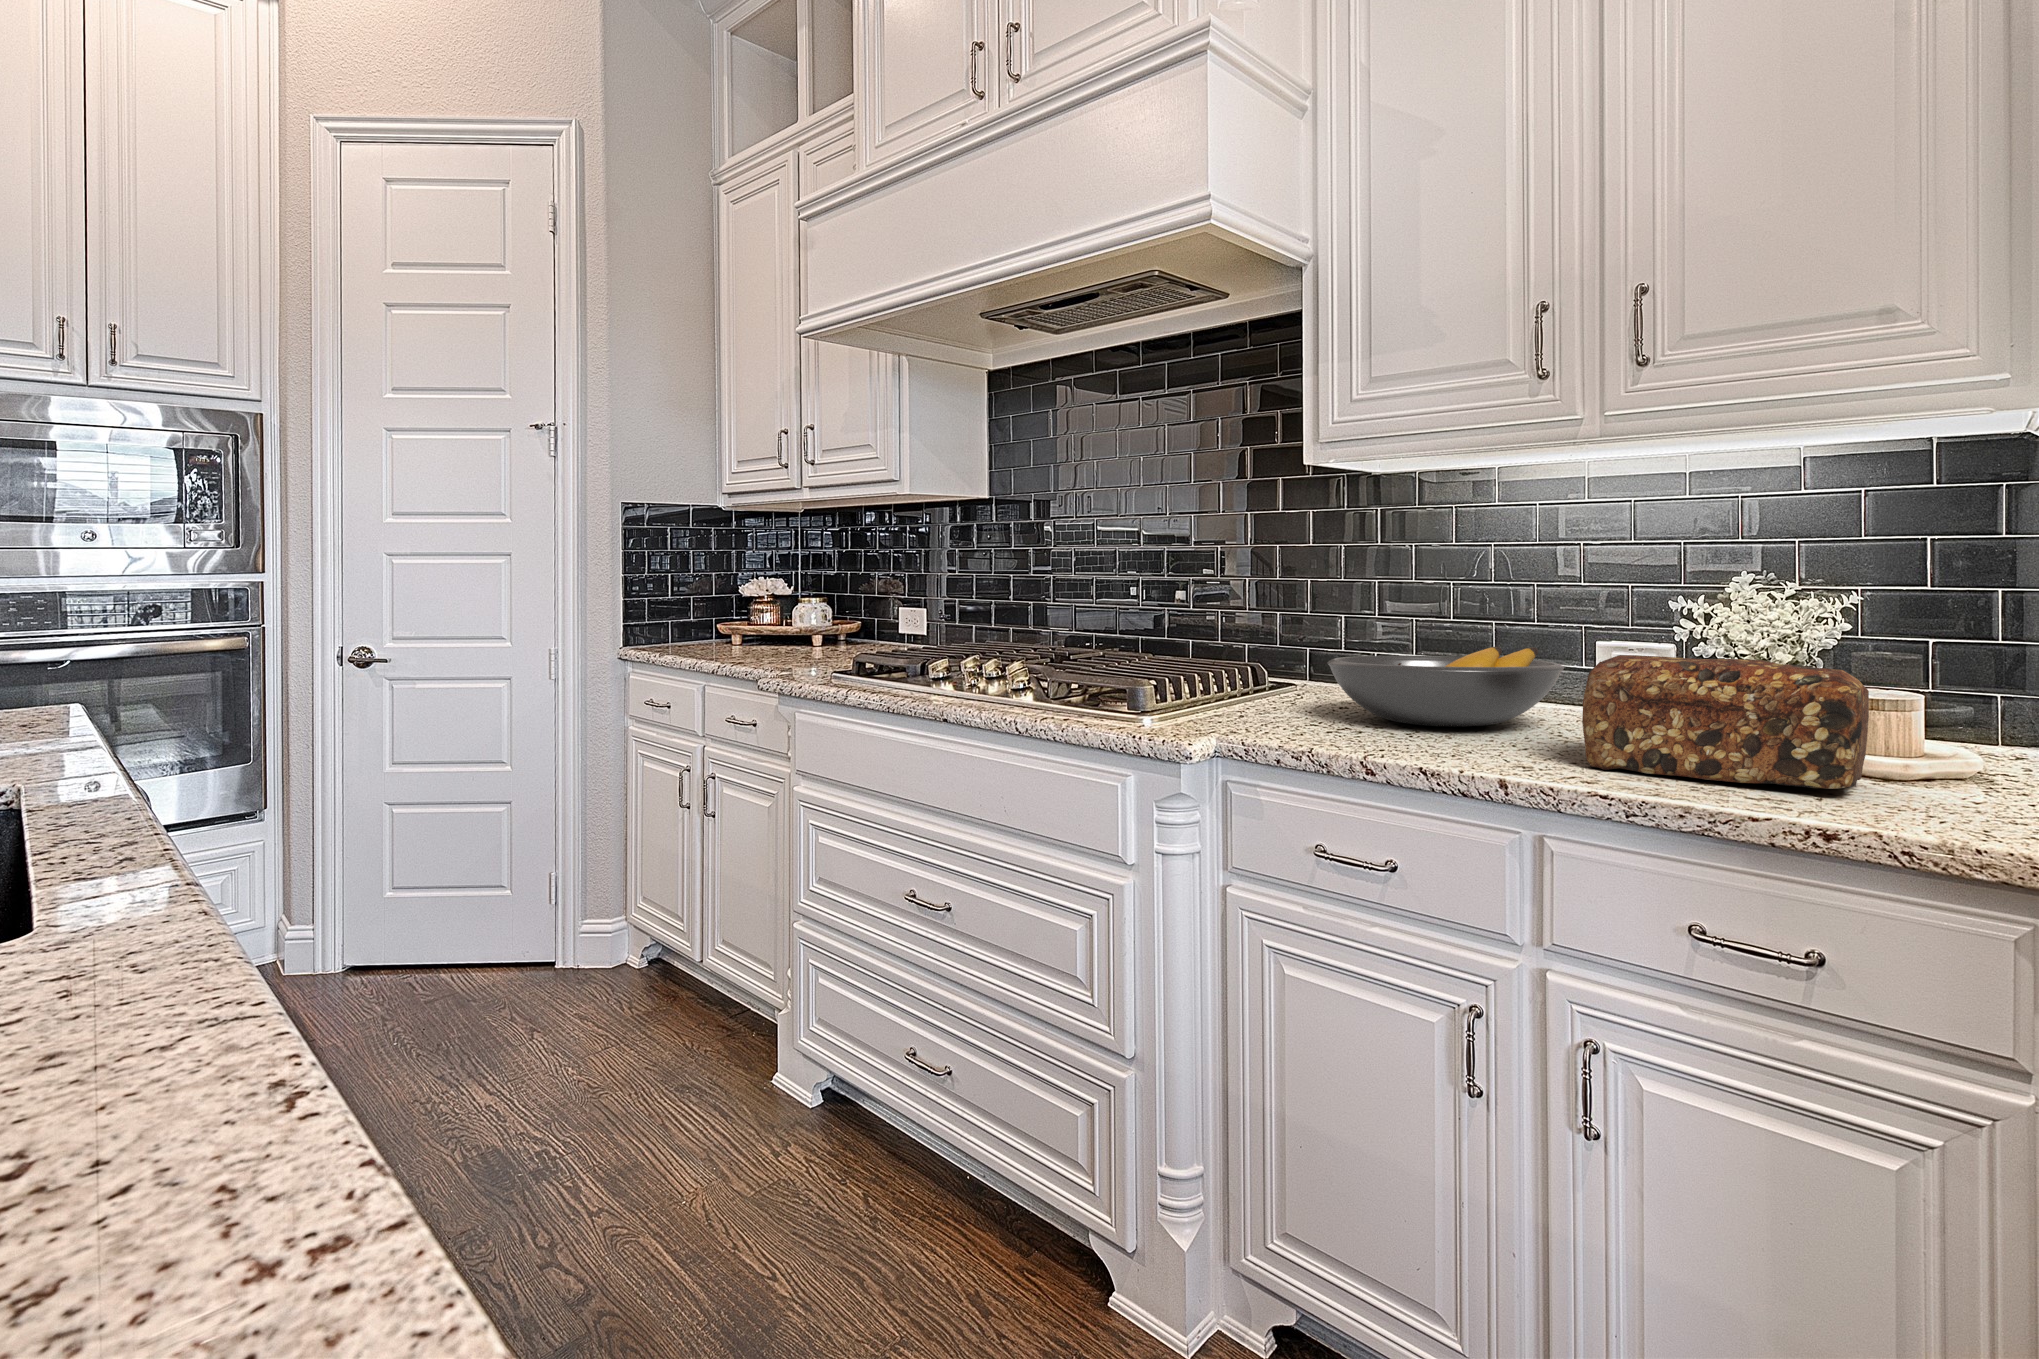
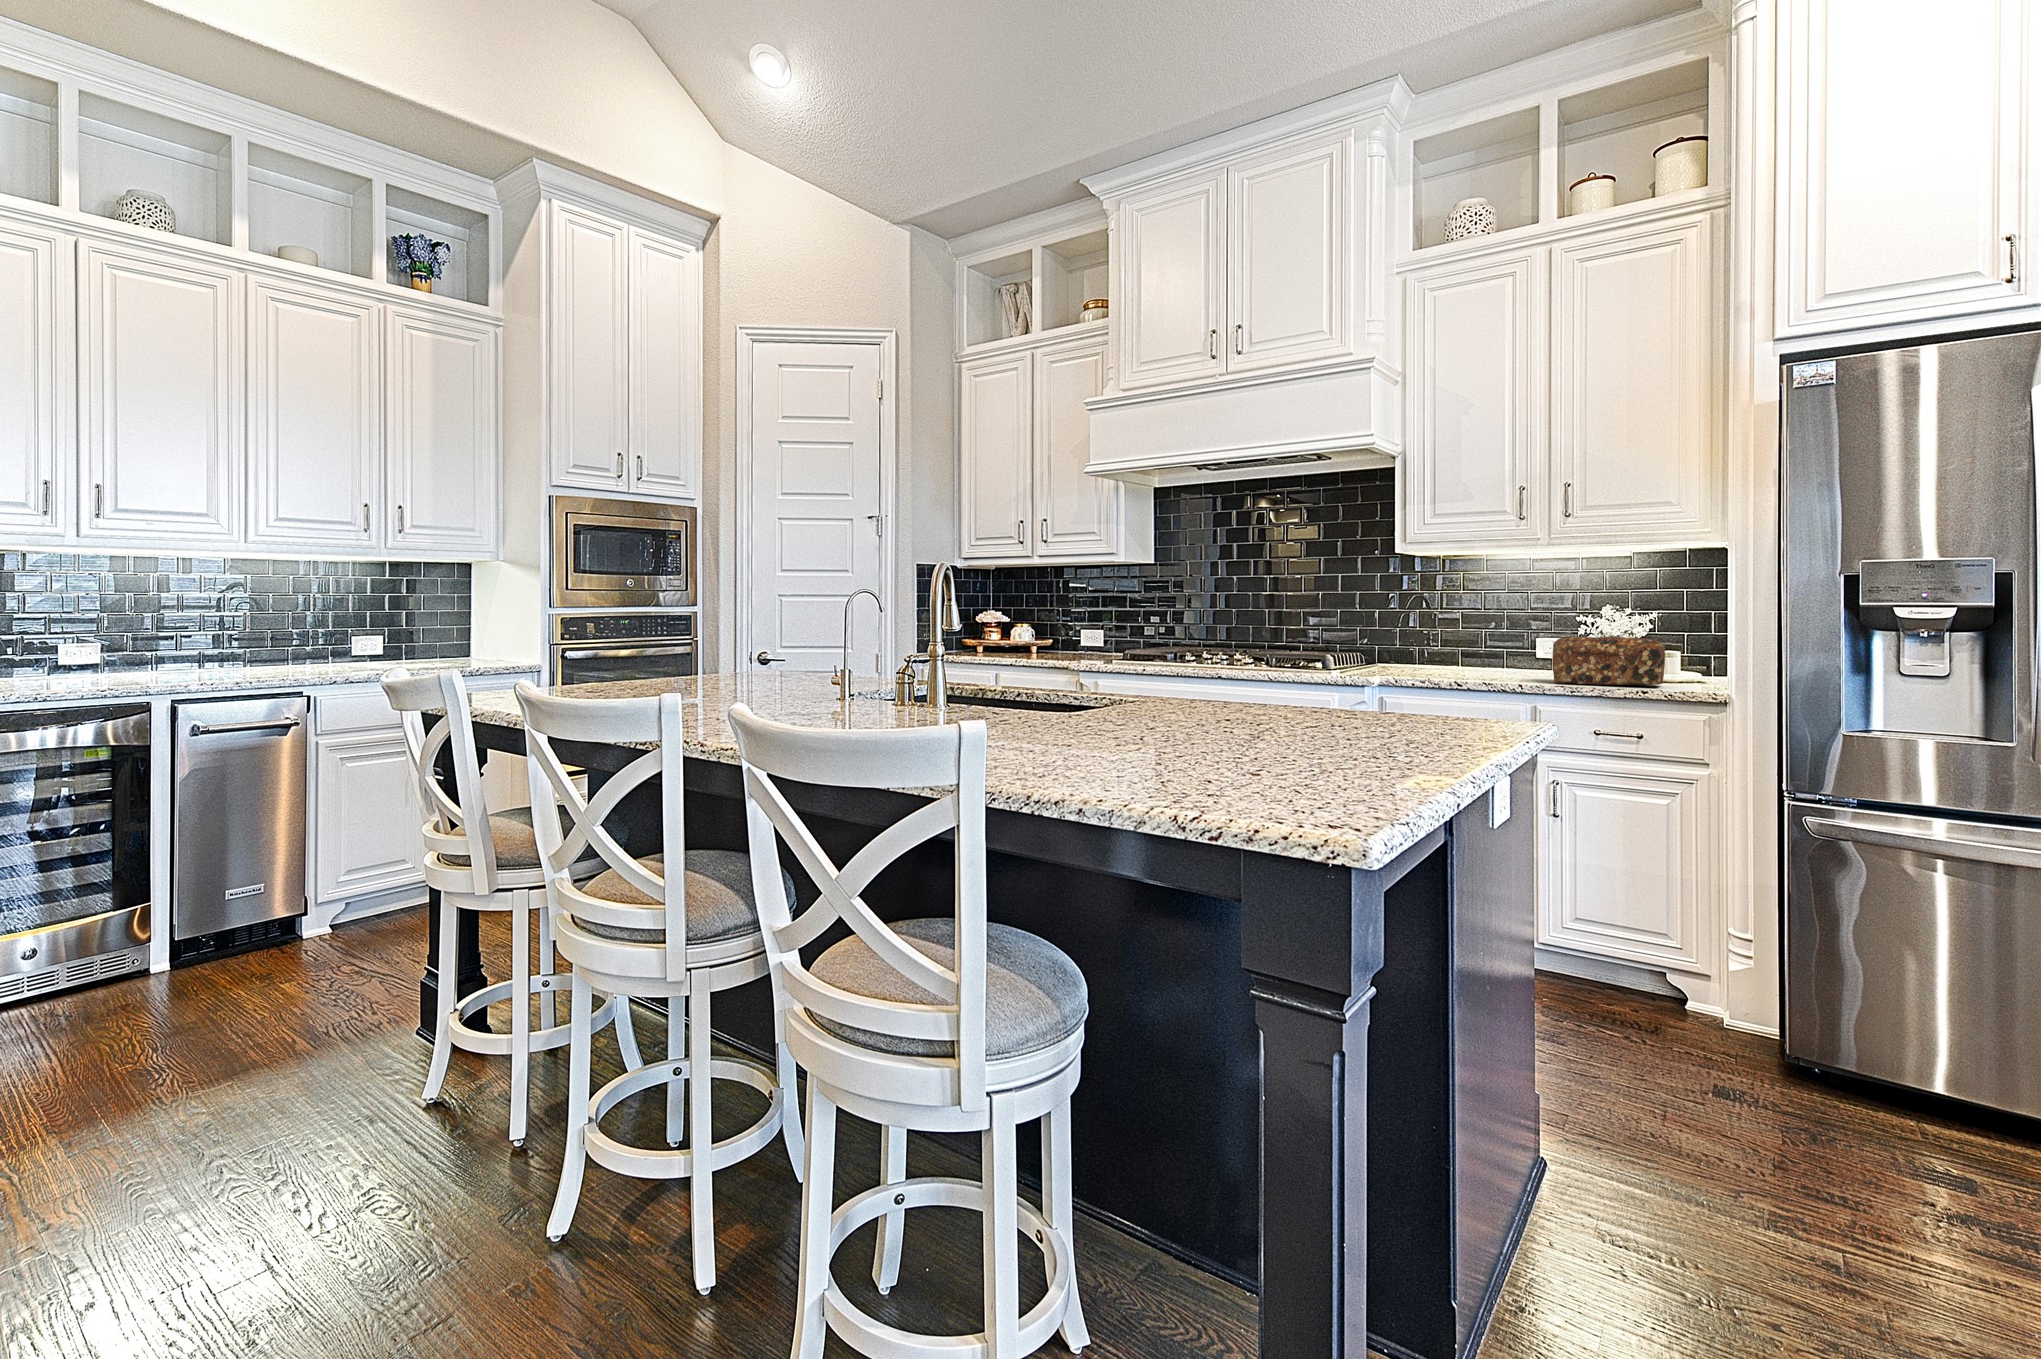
fruit bowl: present [1327,647,1564,727] -> none [1416,638,1531,675]

